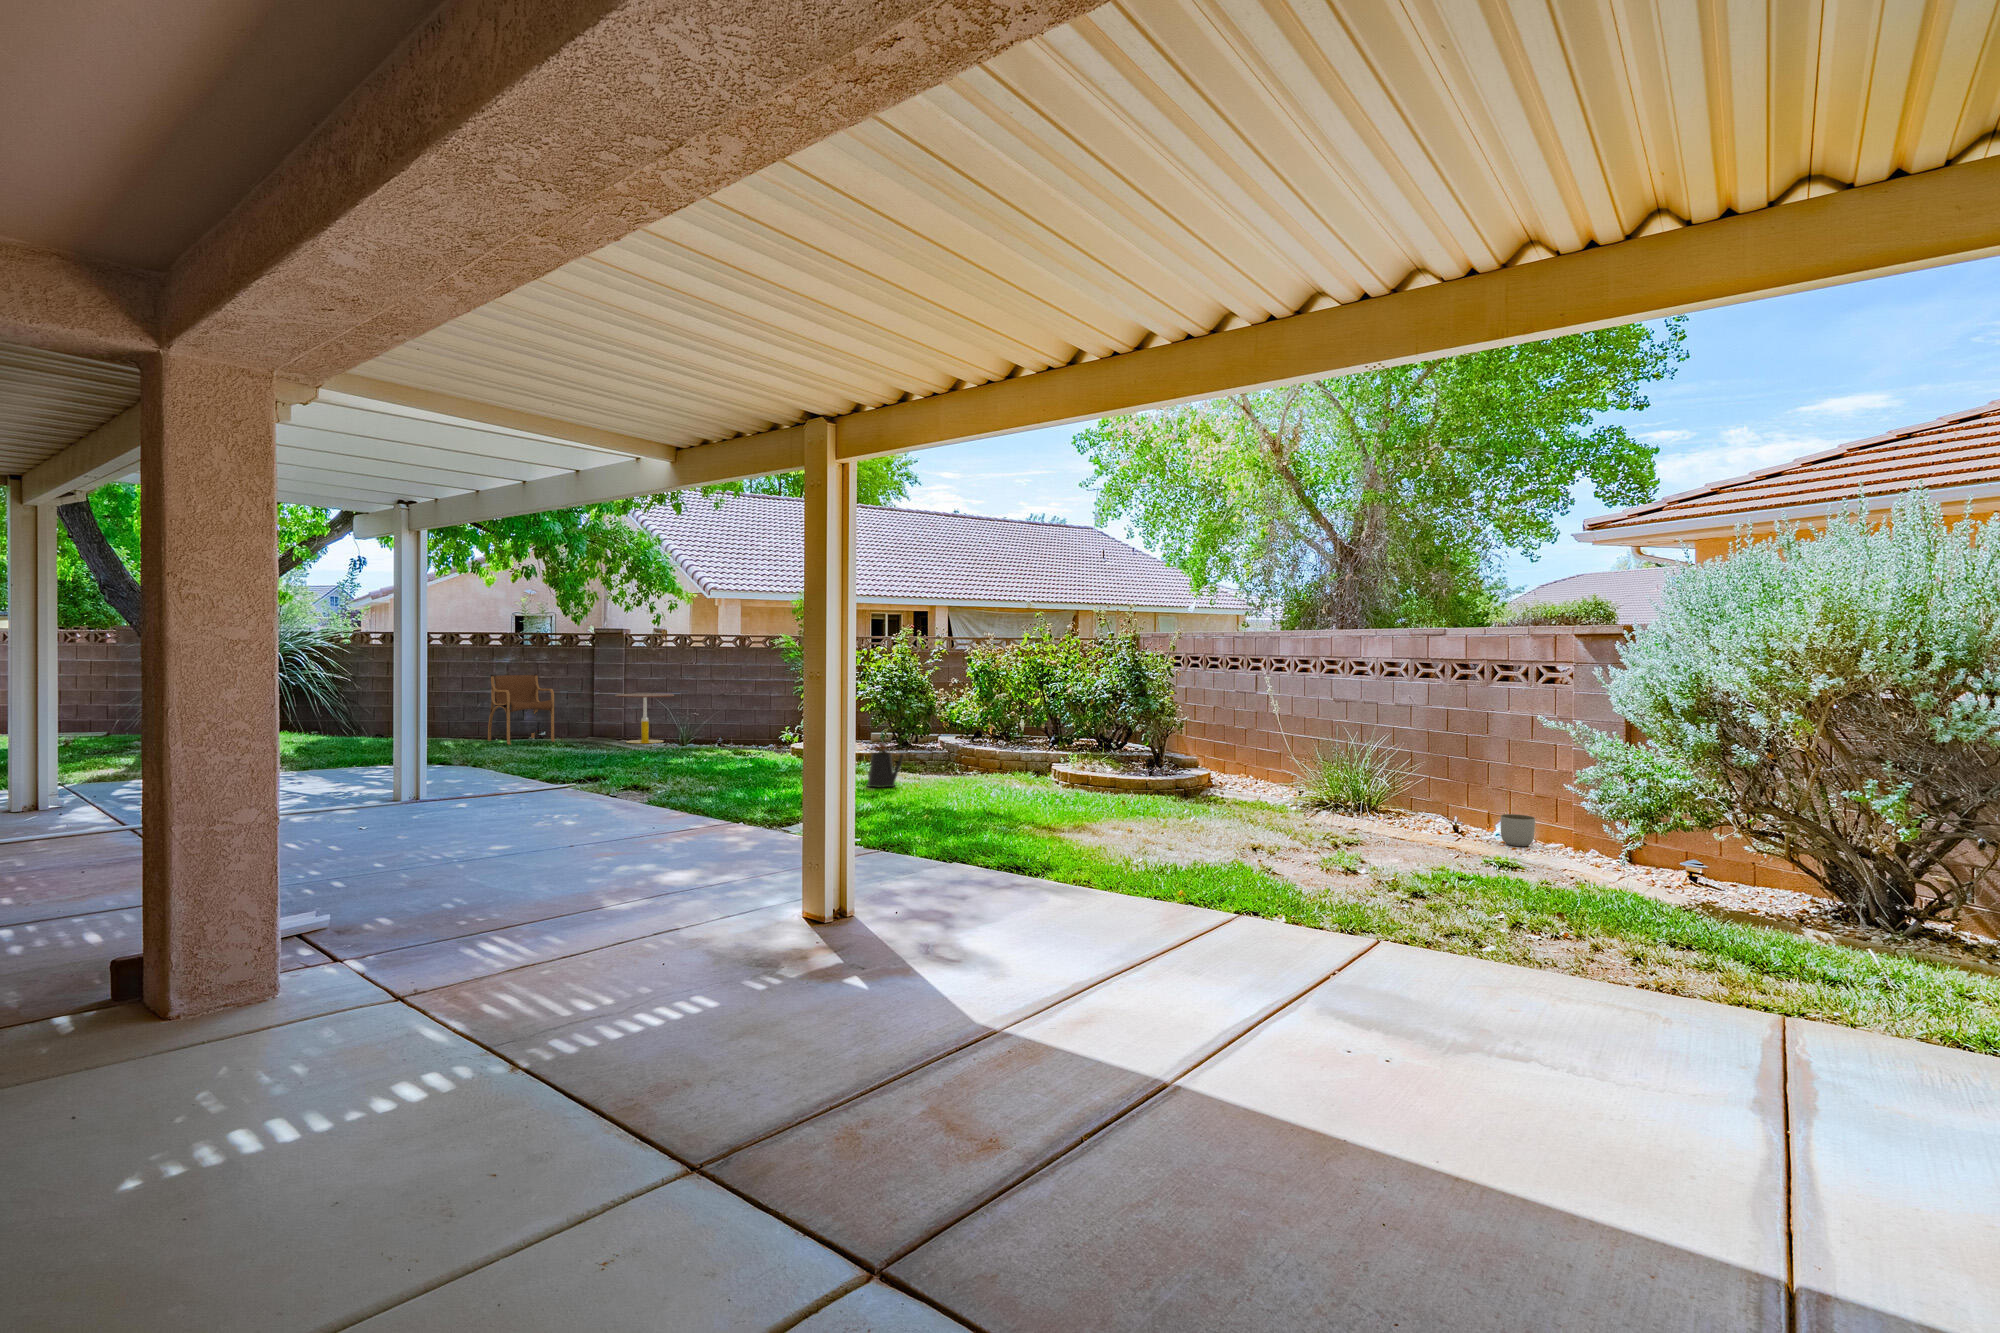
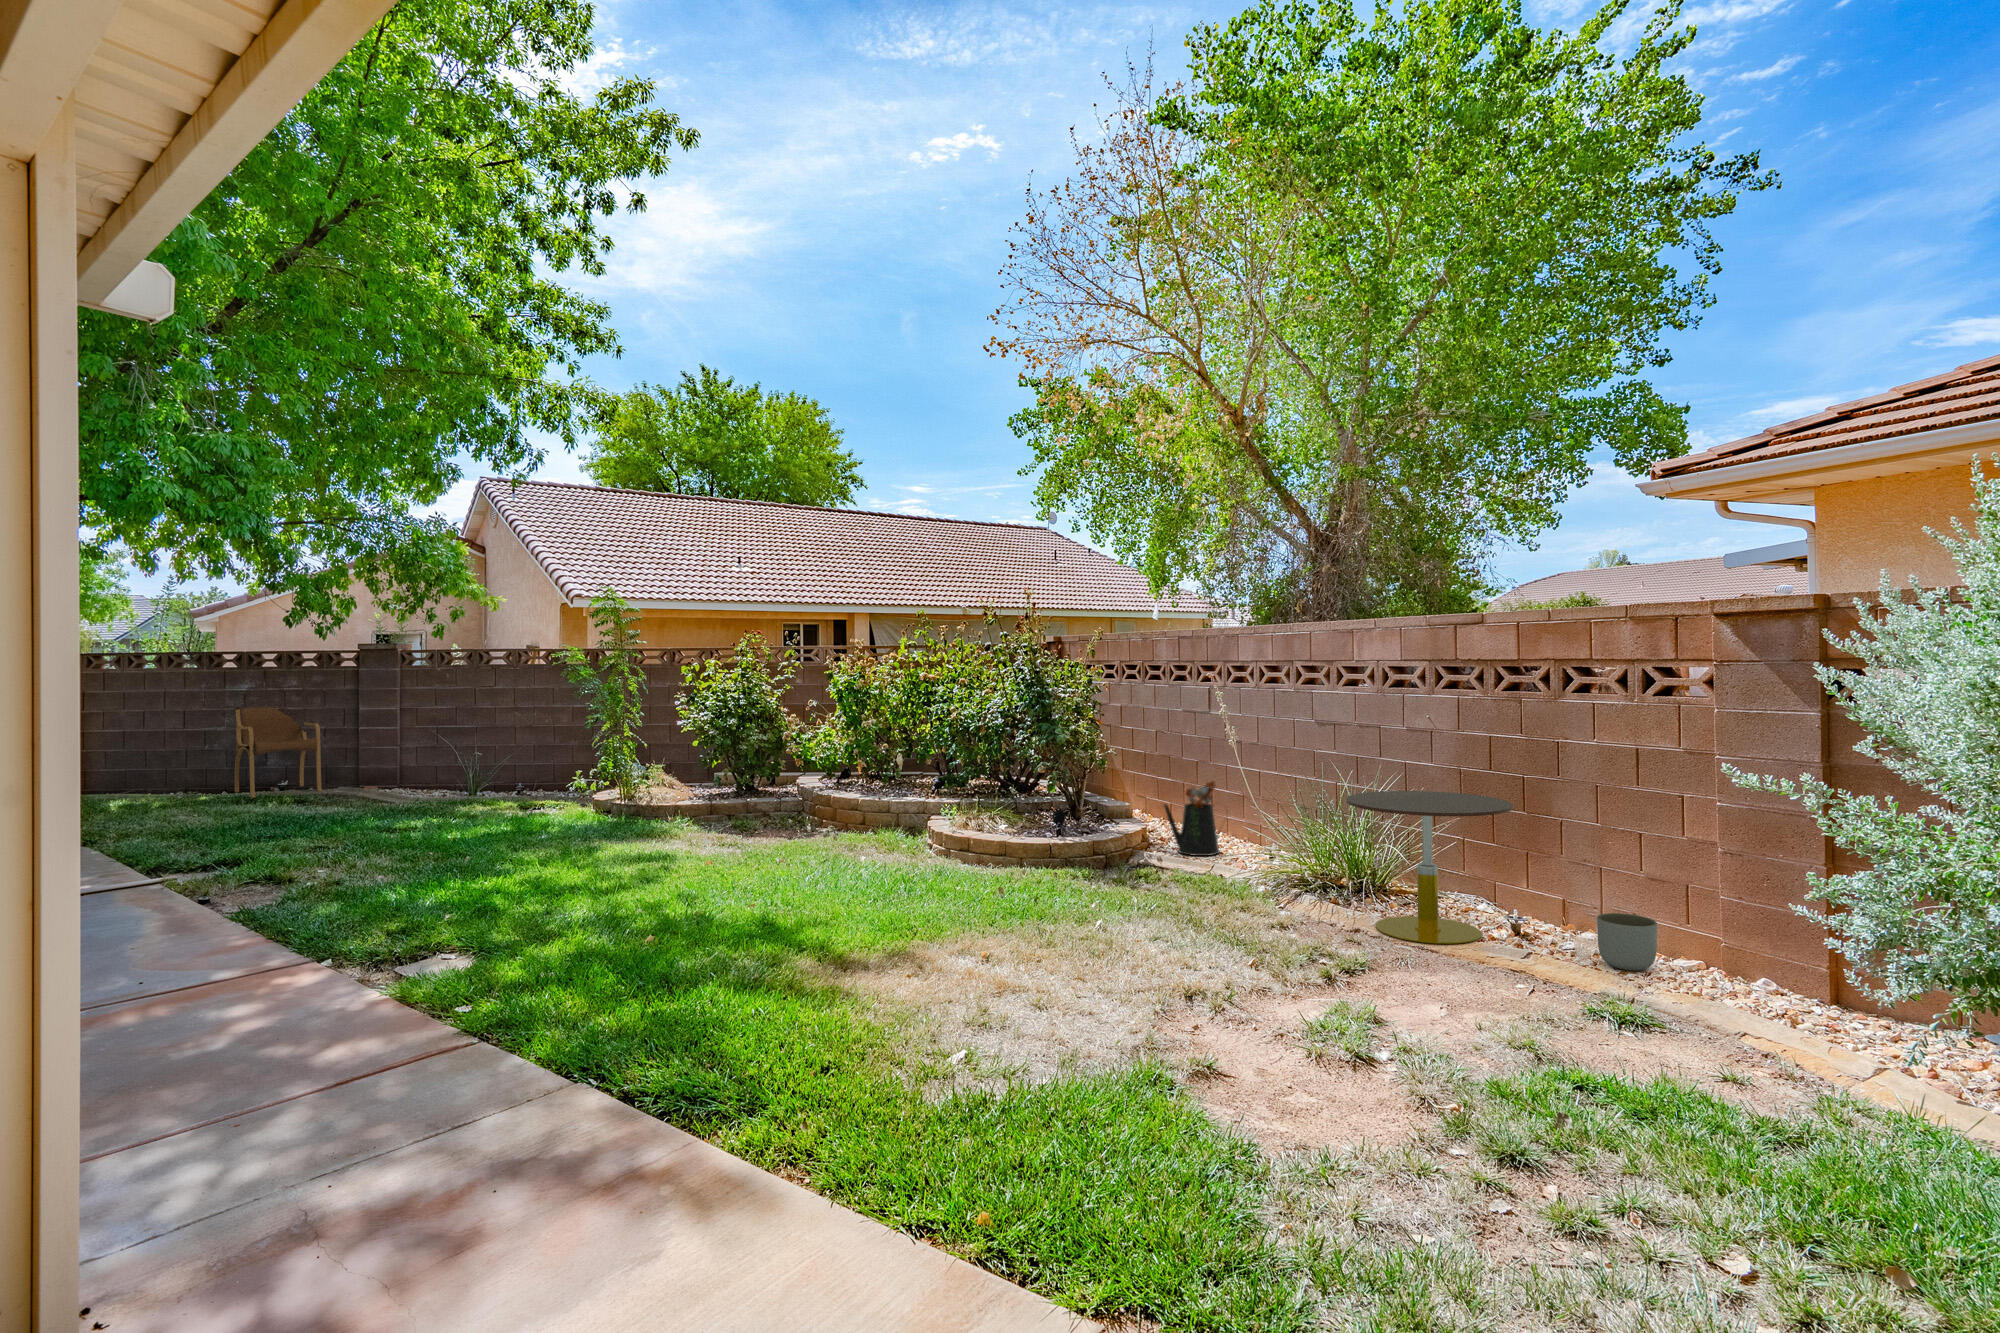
side table: present [615,693,674,744] -> present [1346,791,1513,944]
watering can: present [863,741,903,788] -> present [1164,781,1222,856]

